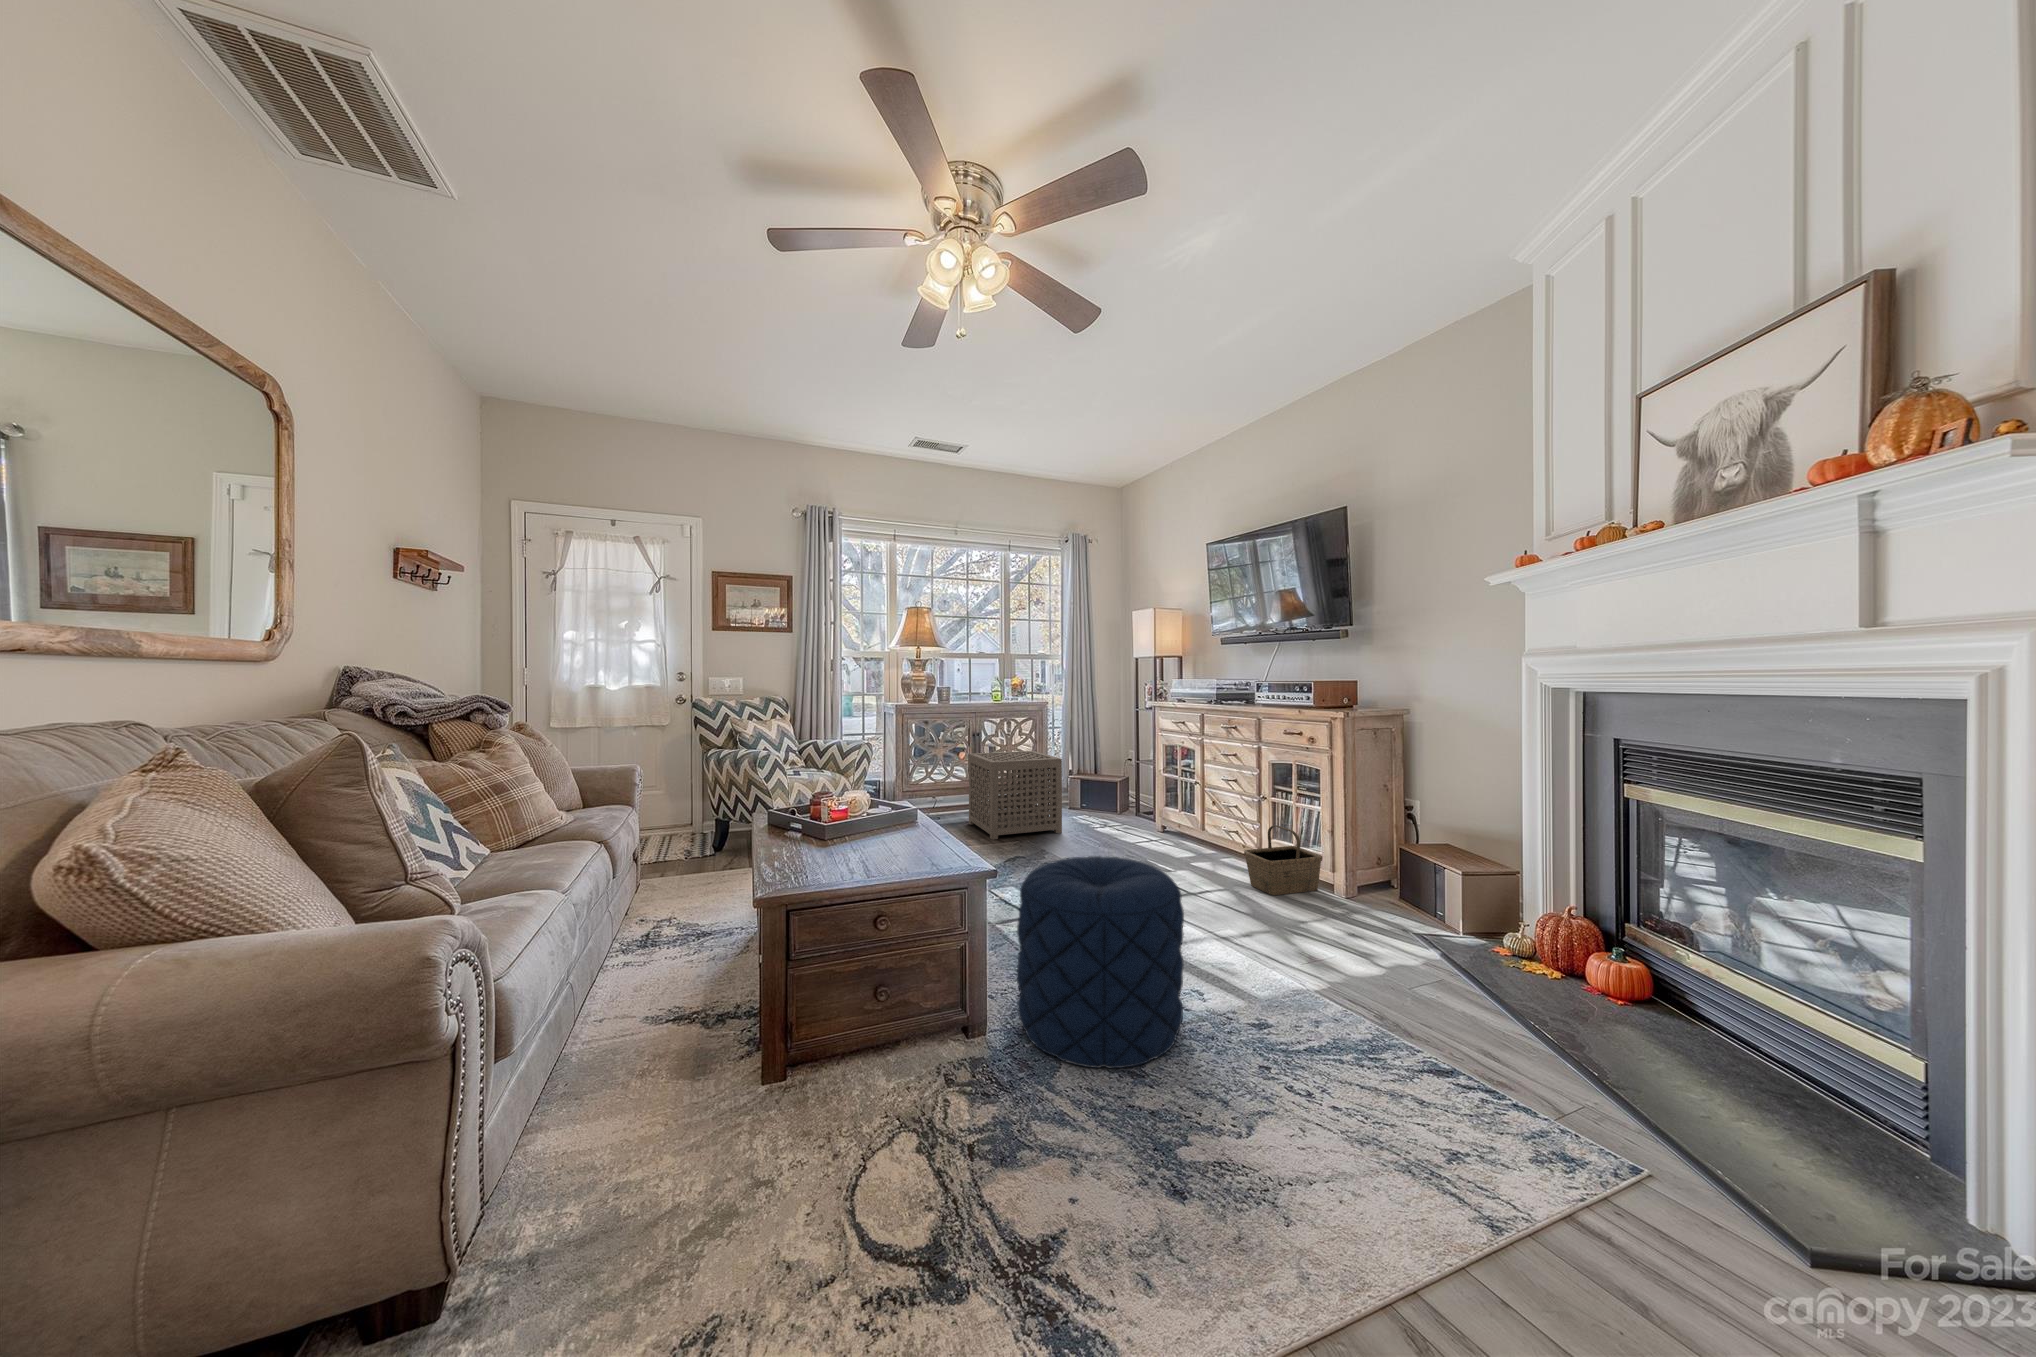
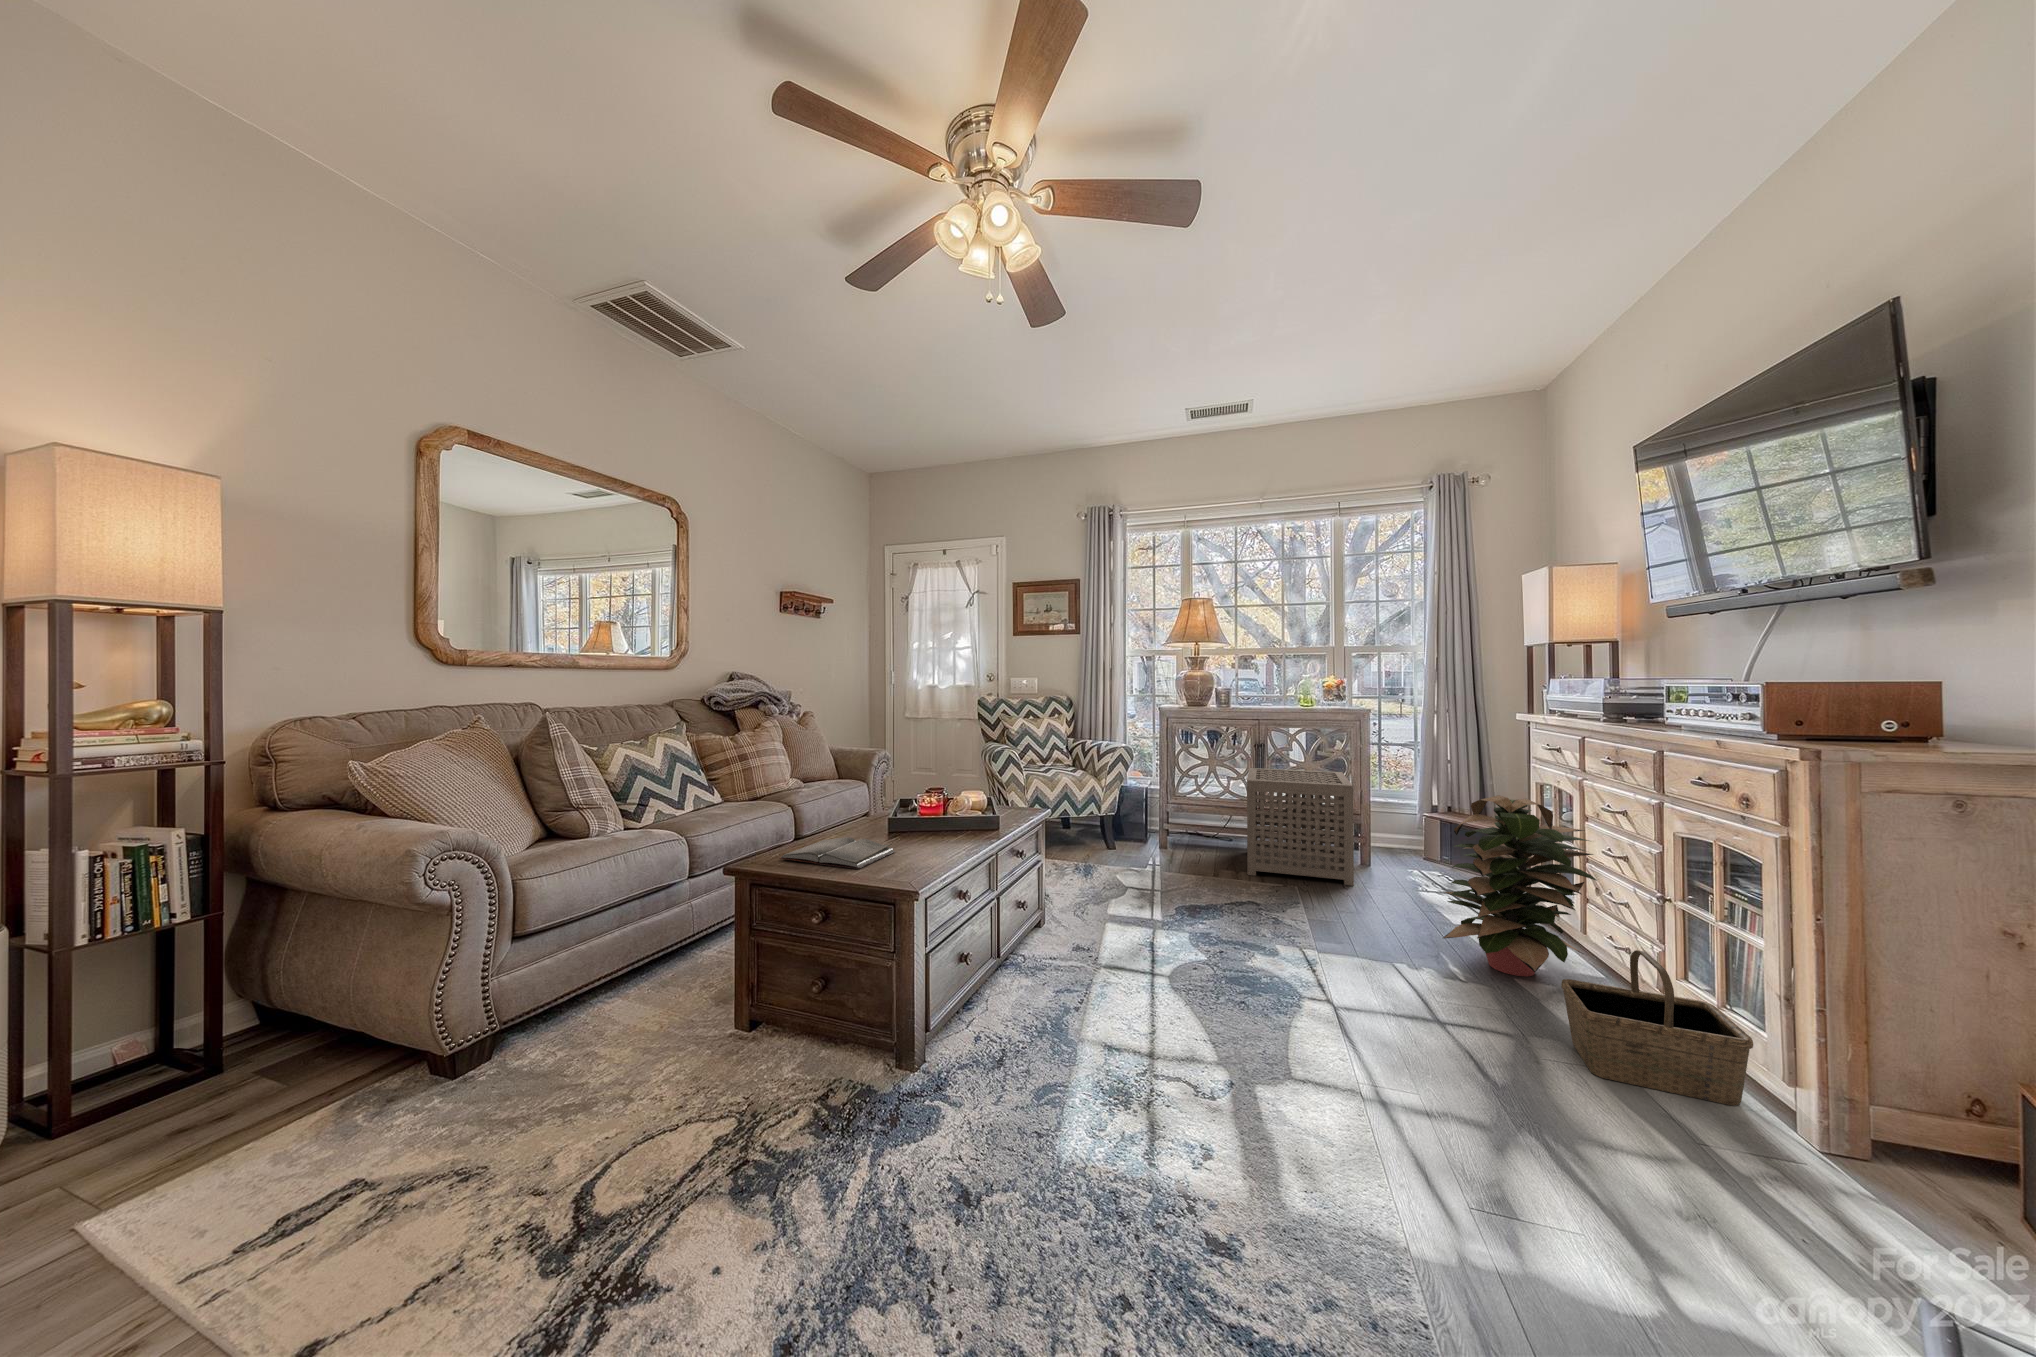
decorative plant: none [1154,753,1230,861] -> present [1443,795,1597,976]
hardback book: none [810,843,918,878] -> present [780,837,895,869]
pouf: present [1017,856,1184,1068] -> none [917,900,1129,1196]

